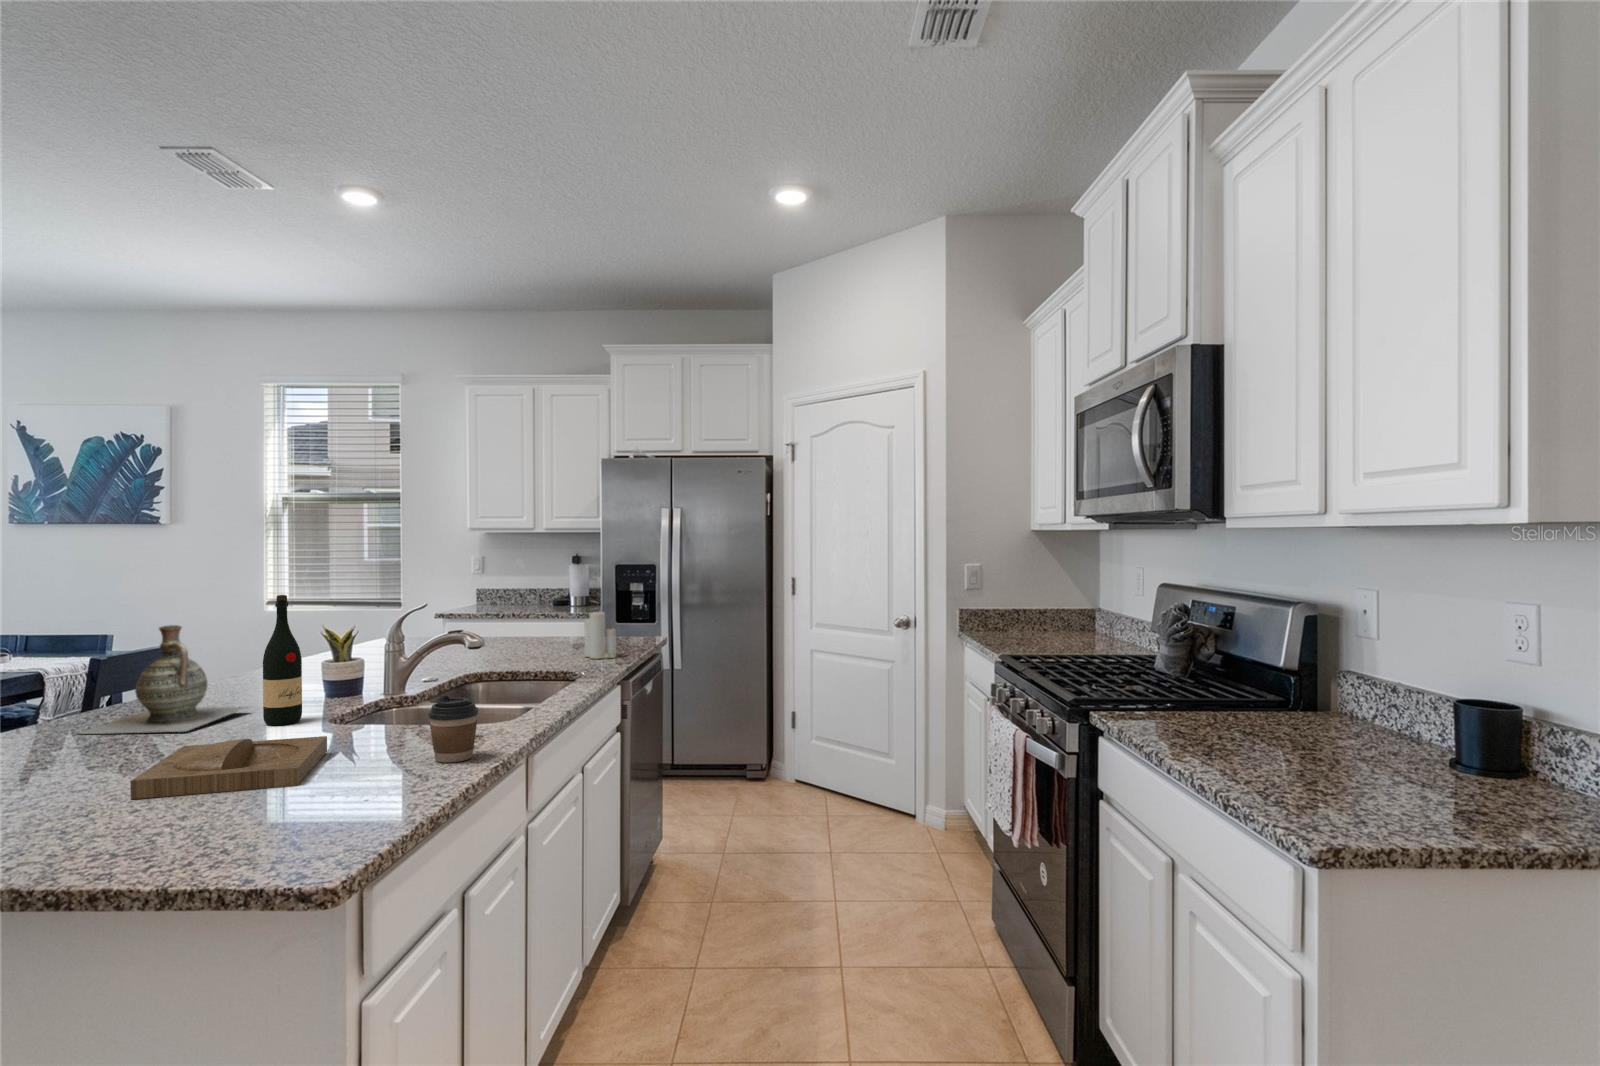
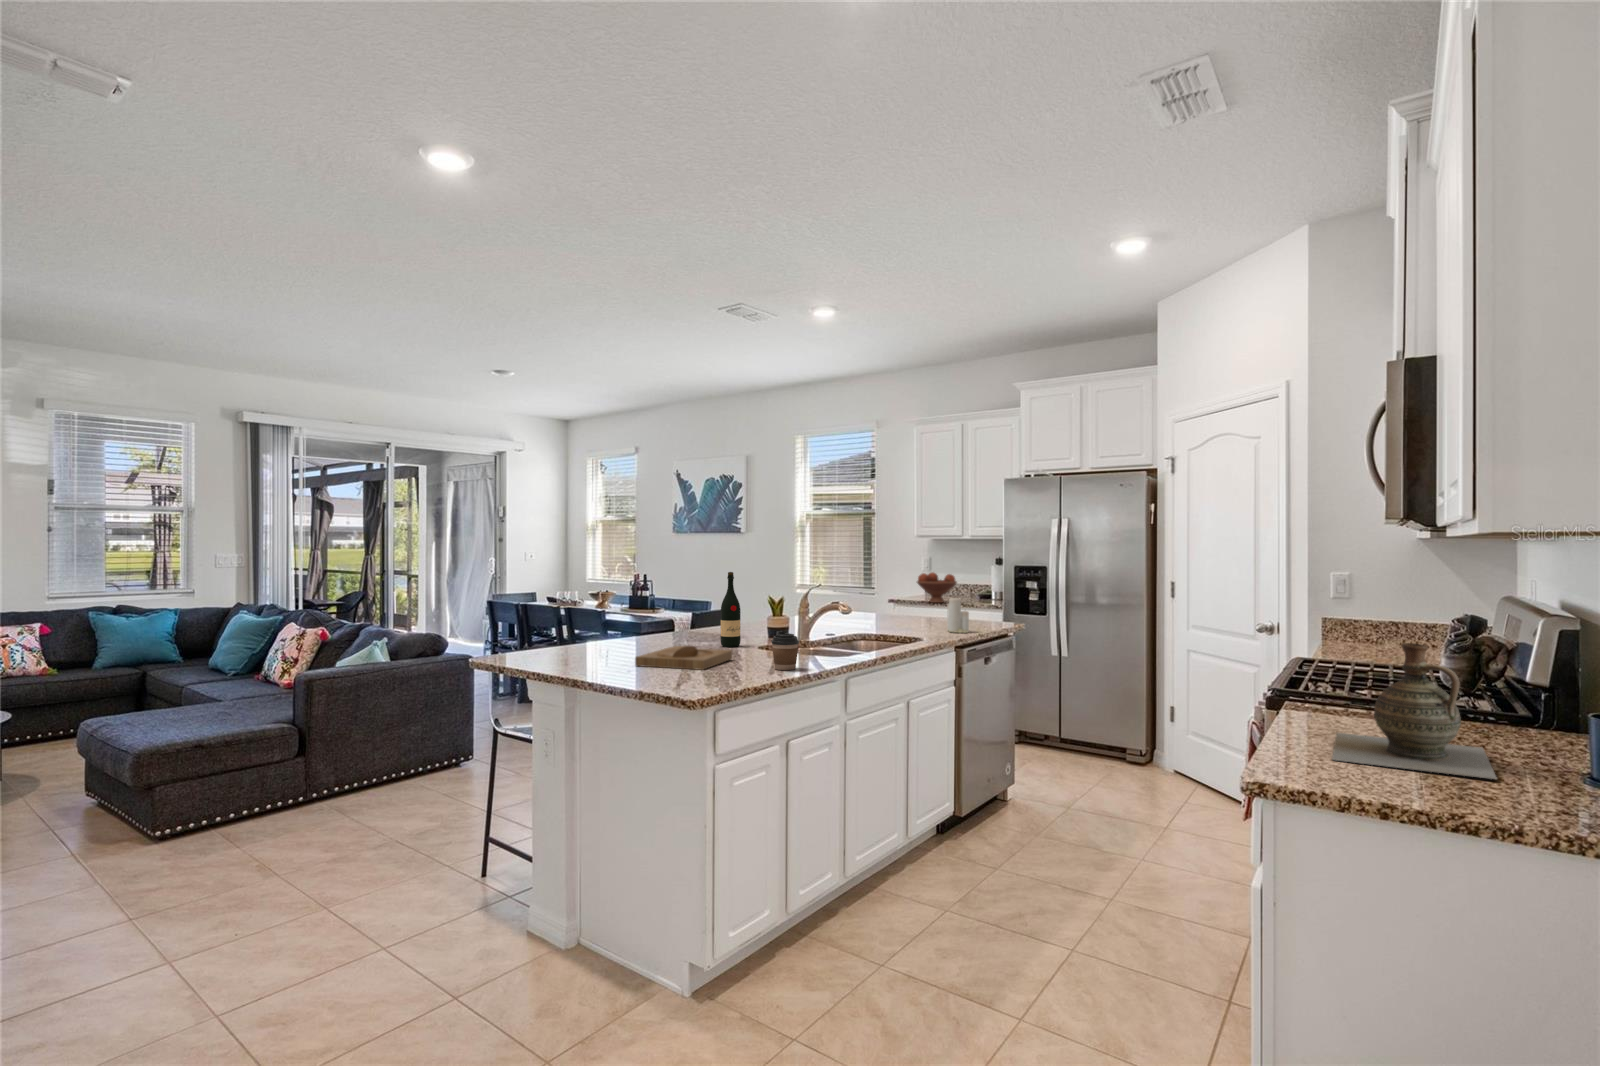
fruit bowl: none [467,575,523,615] -> present [917,572,957,603]
ceramic jug: present [79,625,246,734] -> present [1332,643,1497,779]

